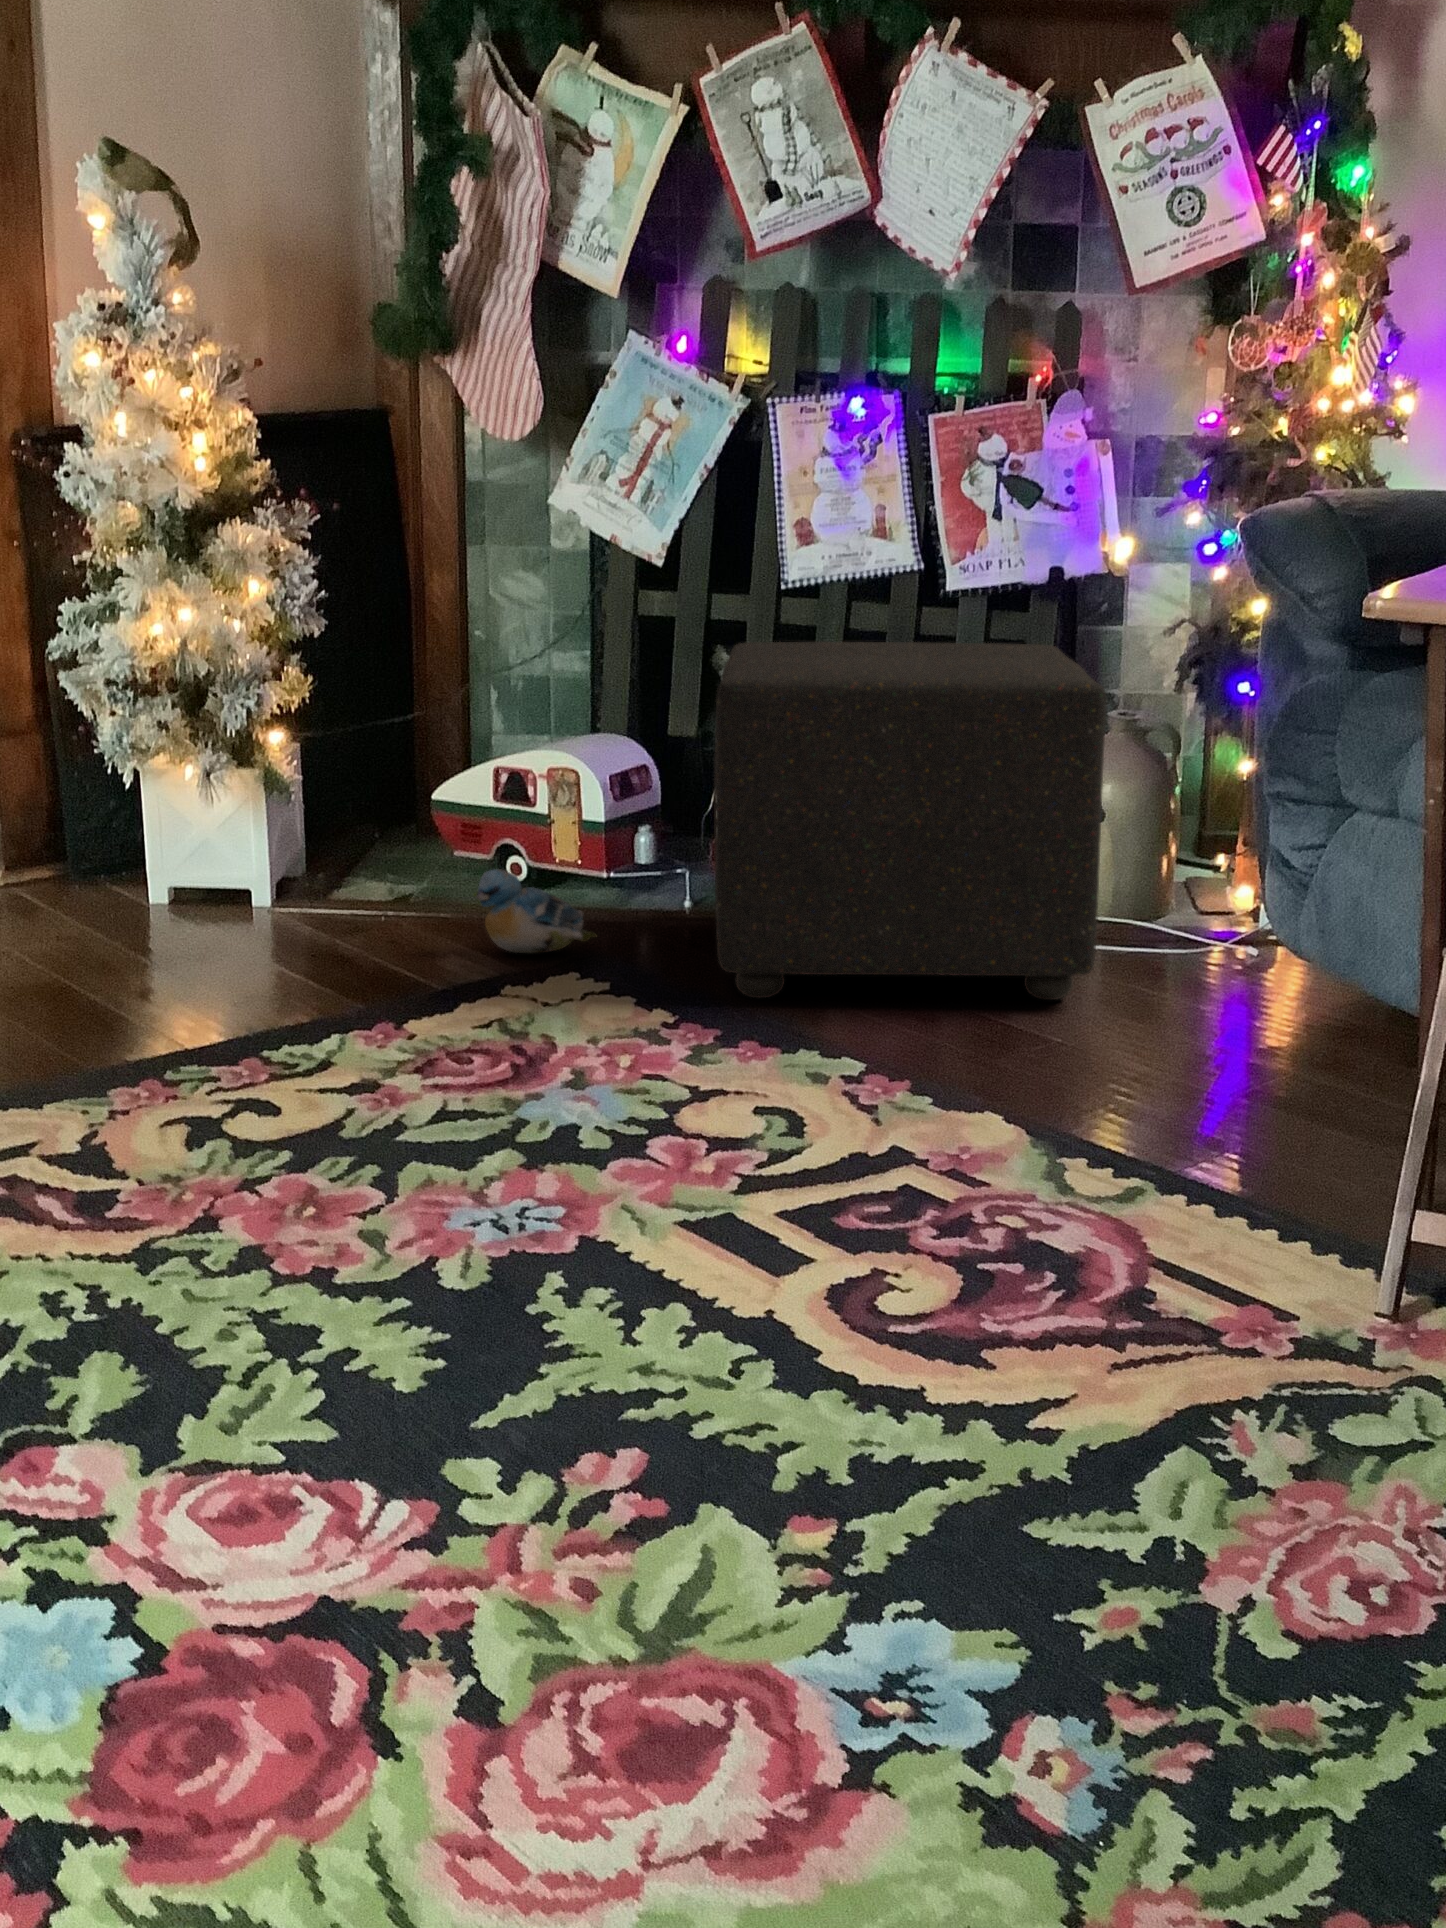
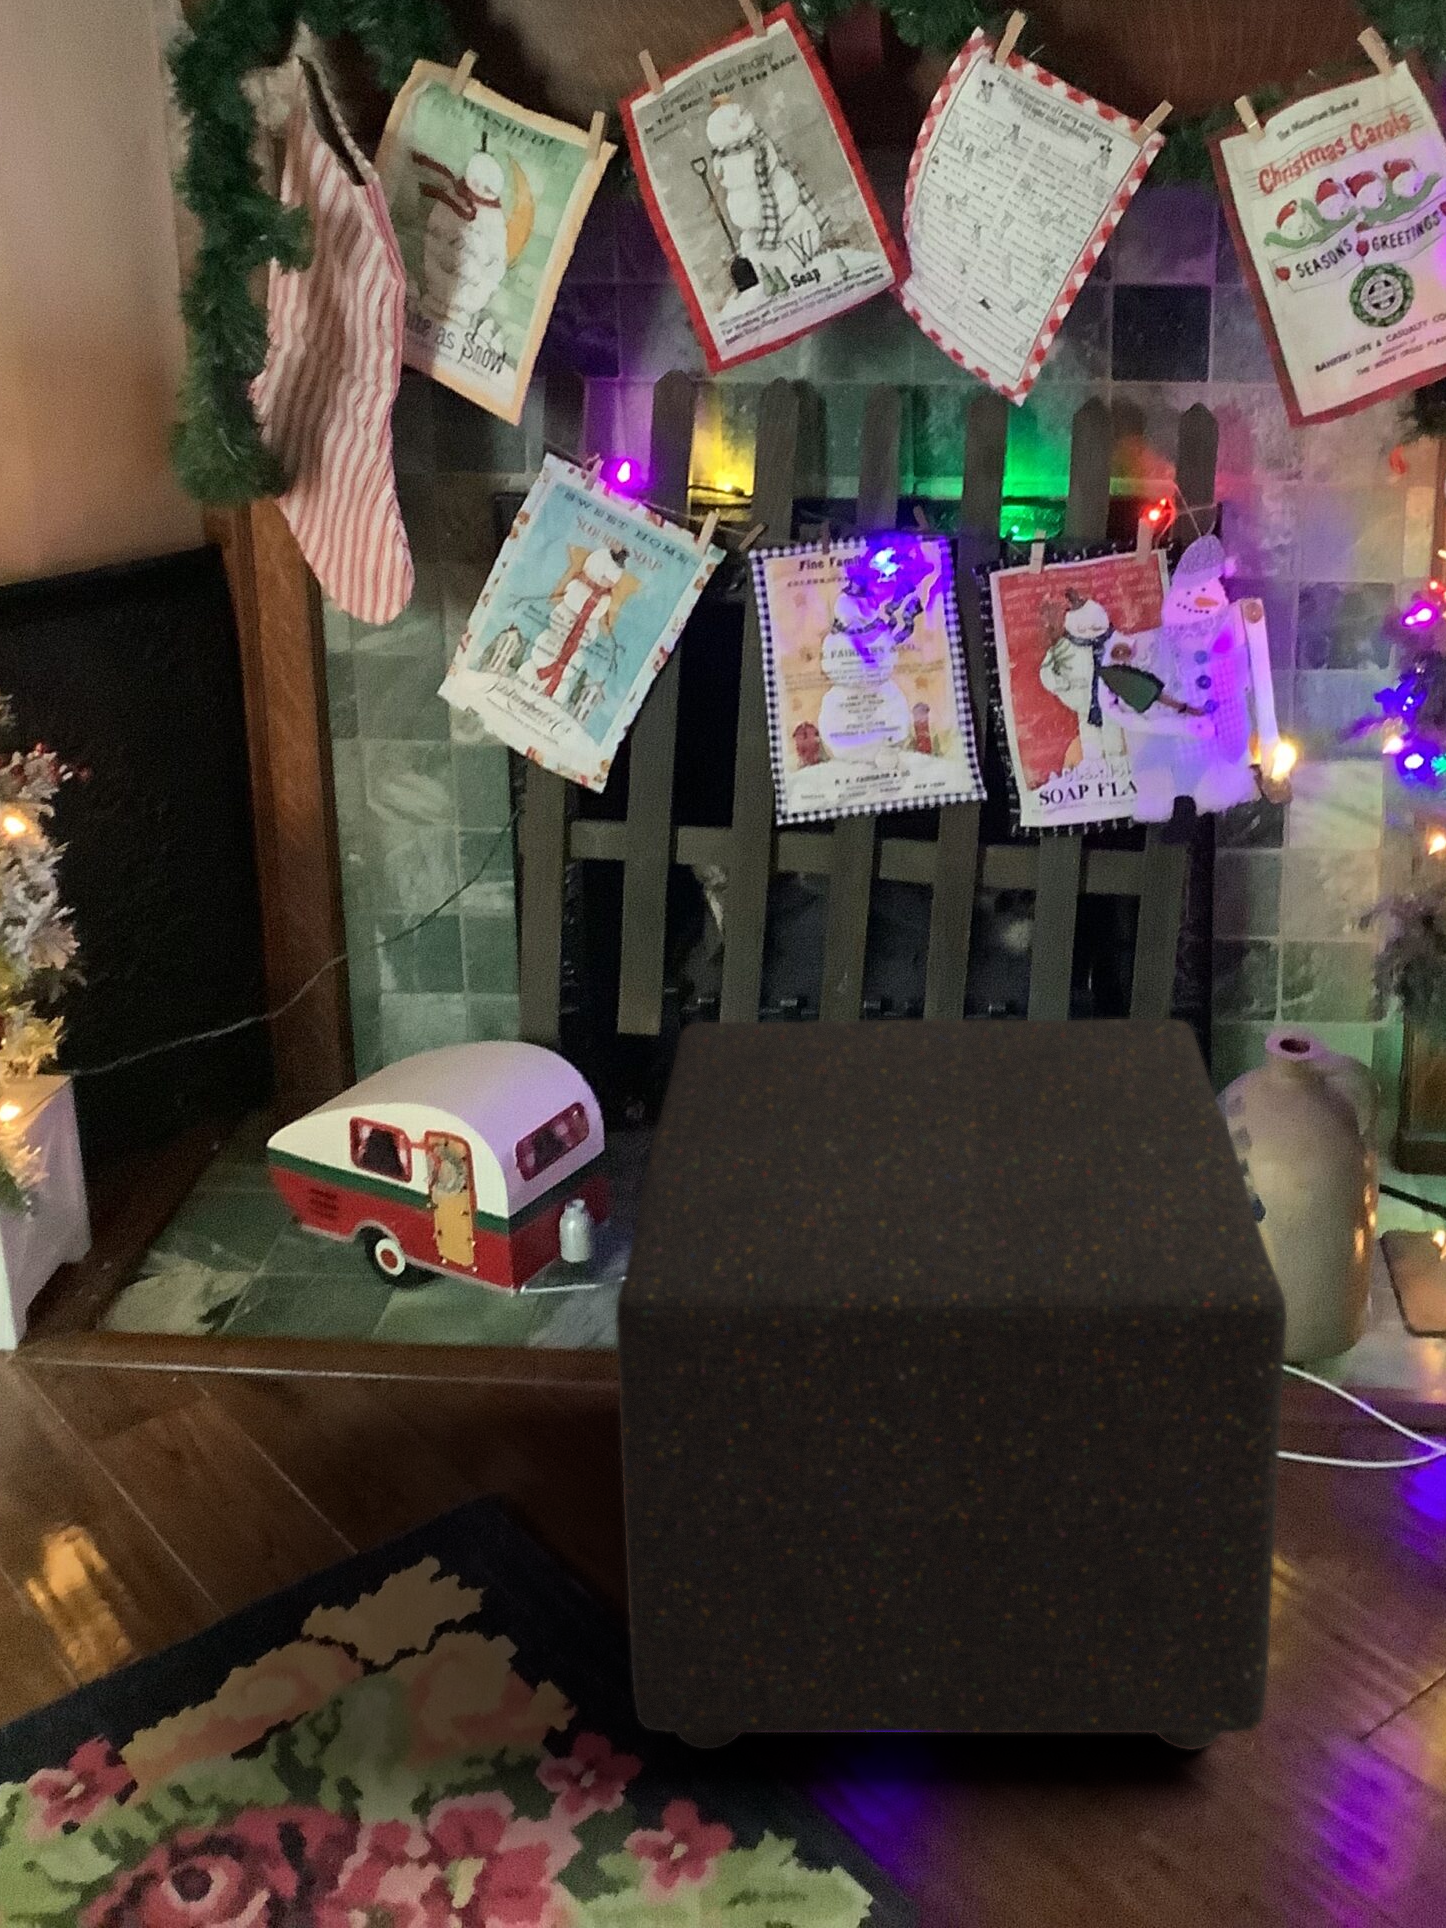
plush toy: present [474,869,597,953] -> none [270,1438,471,1566]

